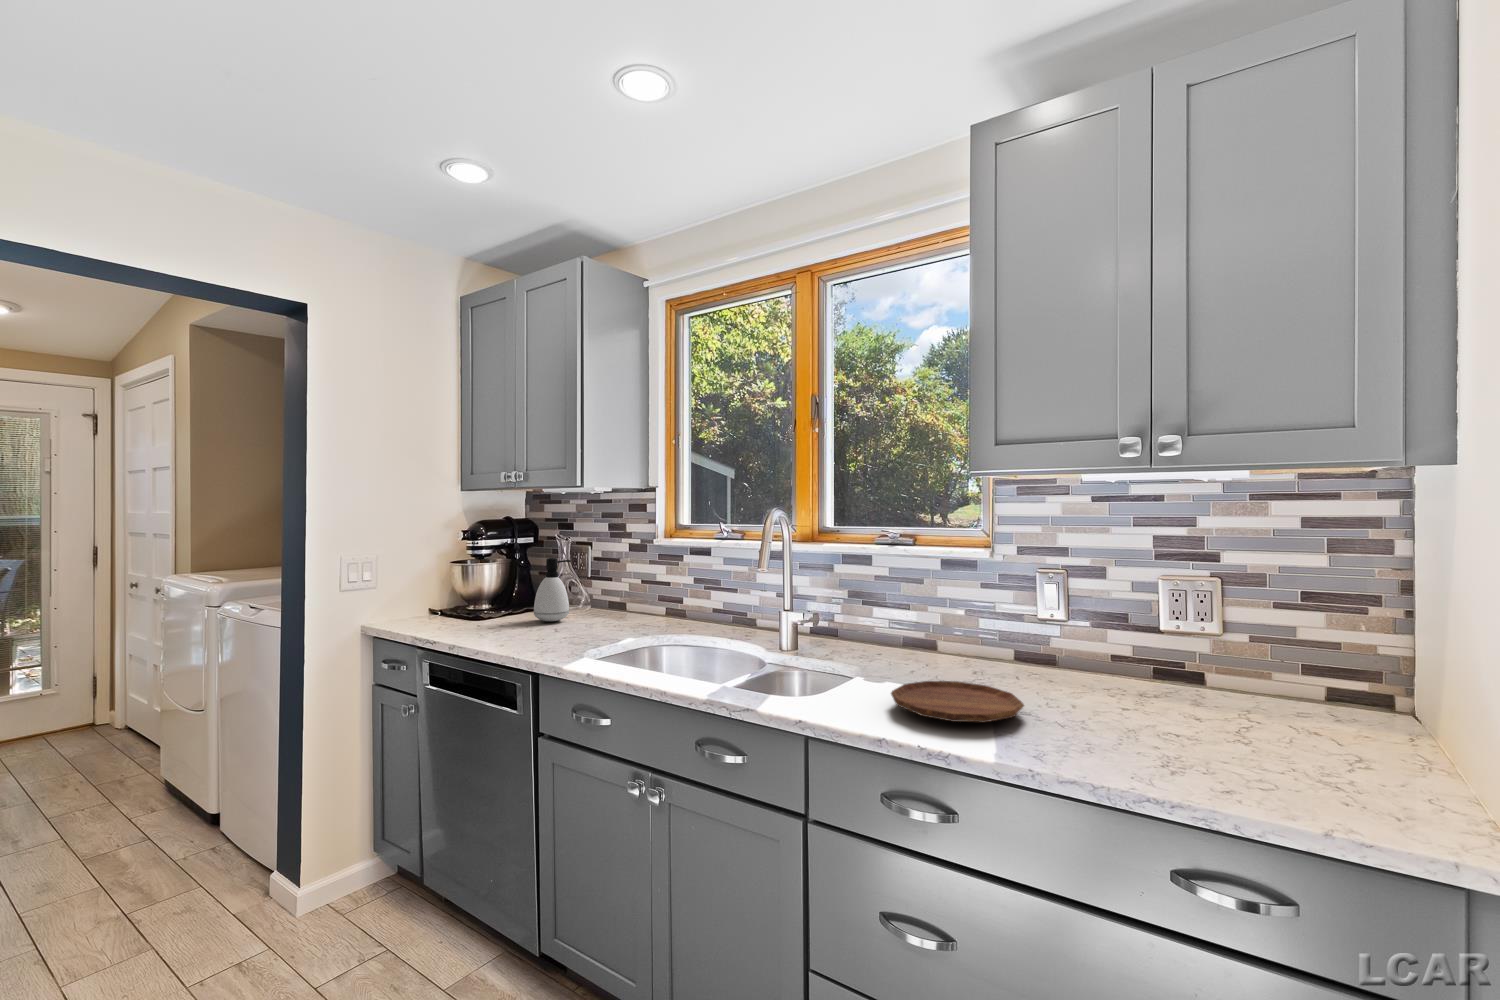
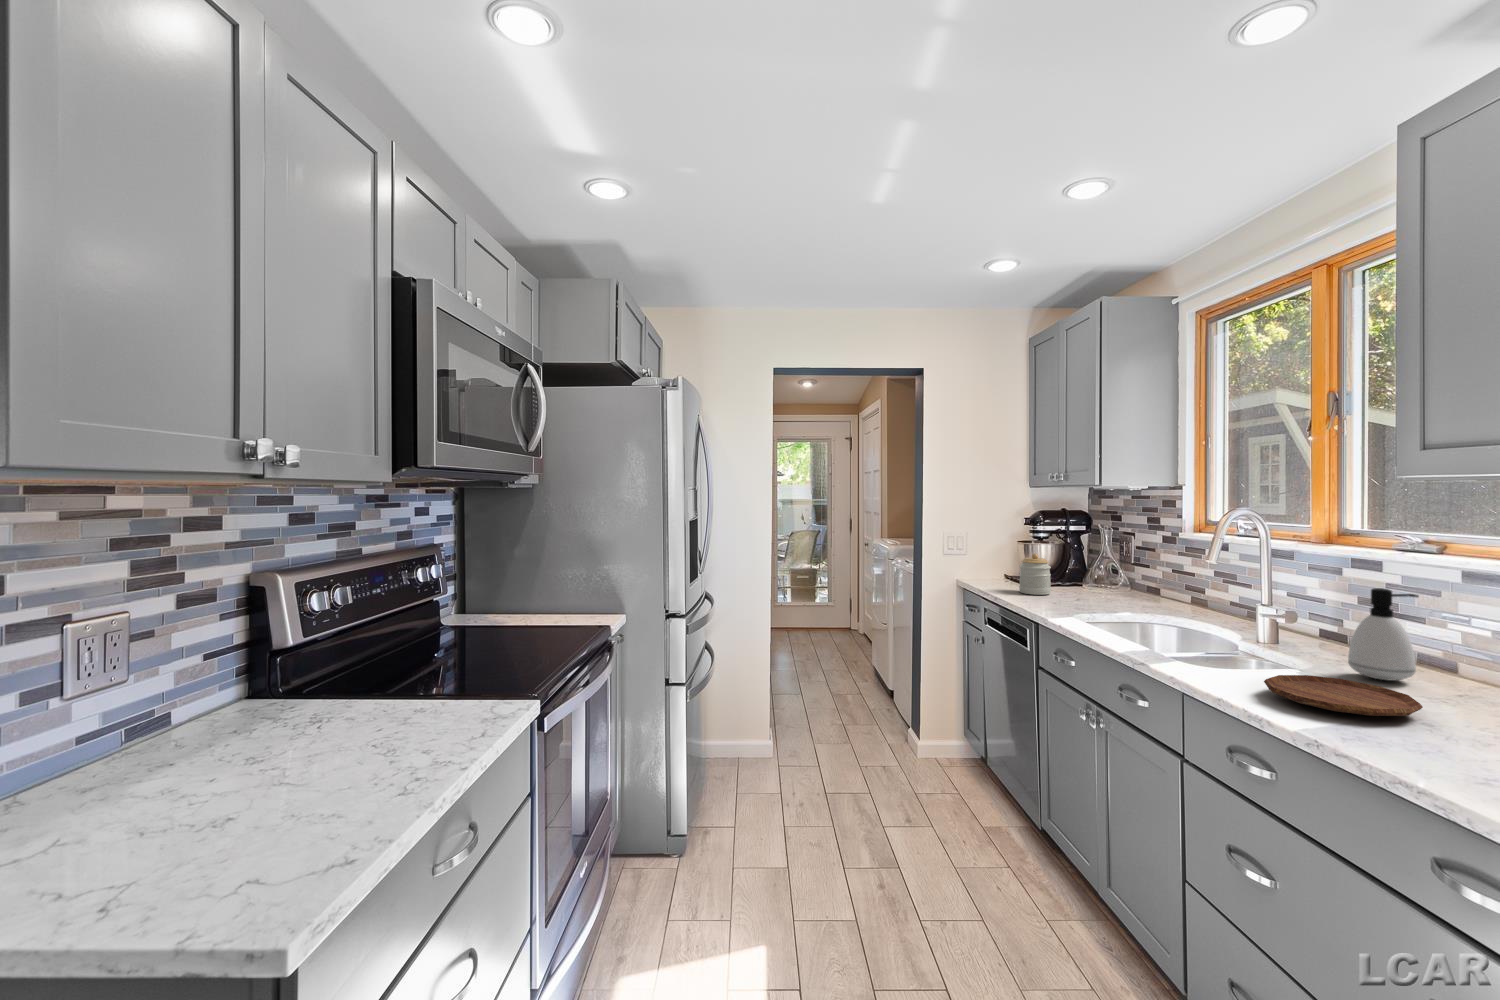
soap dispenser: present [534,558,571,621] -> present [1348,588,1418,680]
jar: none [472,575,515,632] -> present [1019,553,1051,595]

